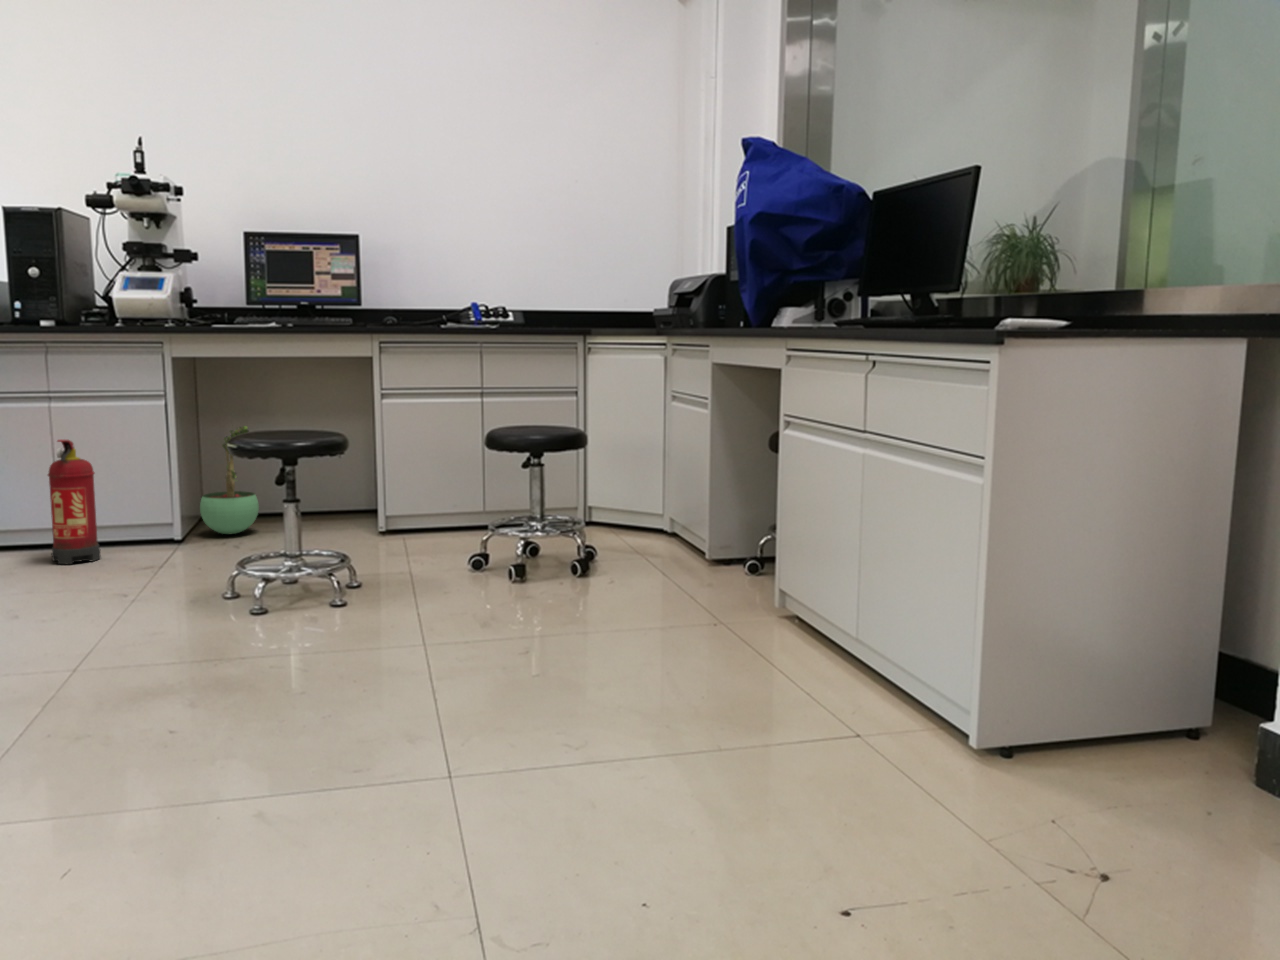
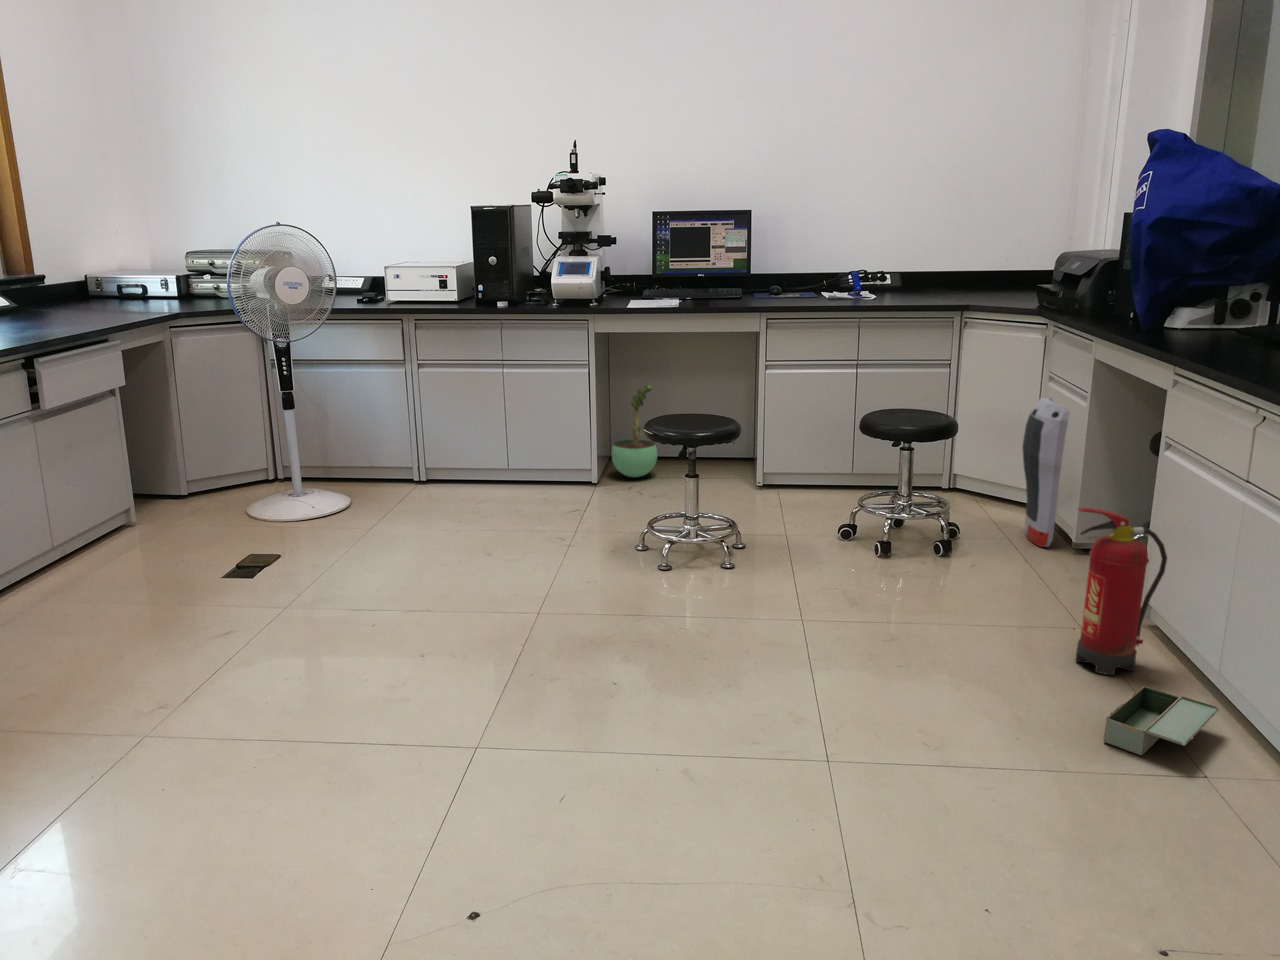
air purifier: none [653,414,694,563] -> present [1022,398,1070,547]
fire extinguisher: present [48,440,101,564] -> present [1076,508,1167,676]
toolbox: none [759,657,862,721] -> present [1104,686,1219,755]

